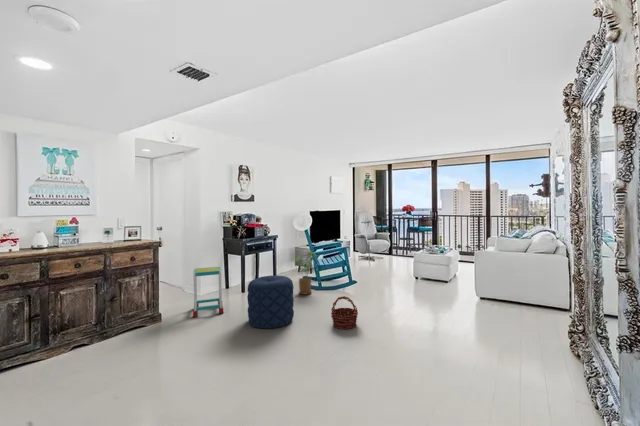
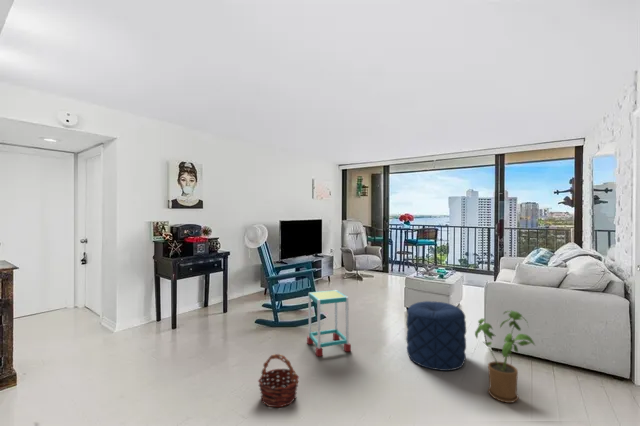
house plant: present [295,251,317,294] -> present [475,311,534,403]
side table: present [193,267,224,317] -> present [307,290,351,356]
pouf: present [247,276,294,329] -> present [406,301,466,371]

